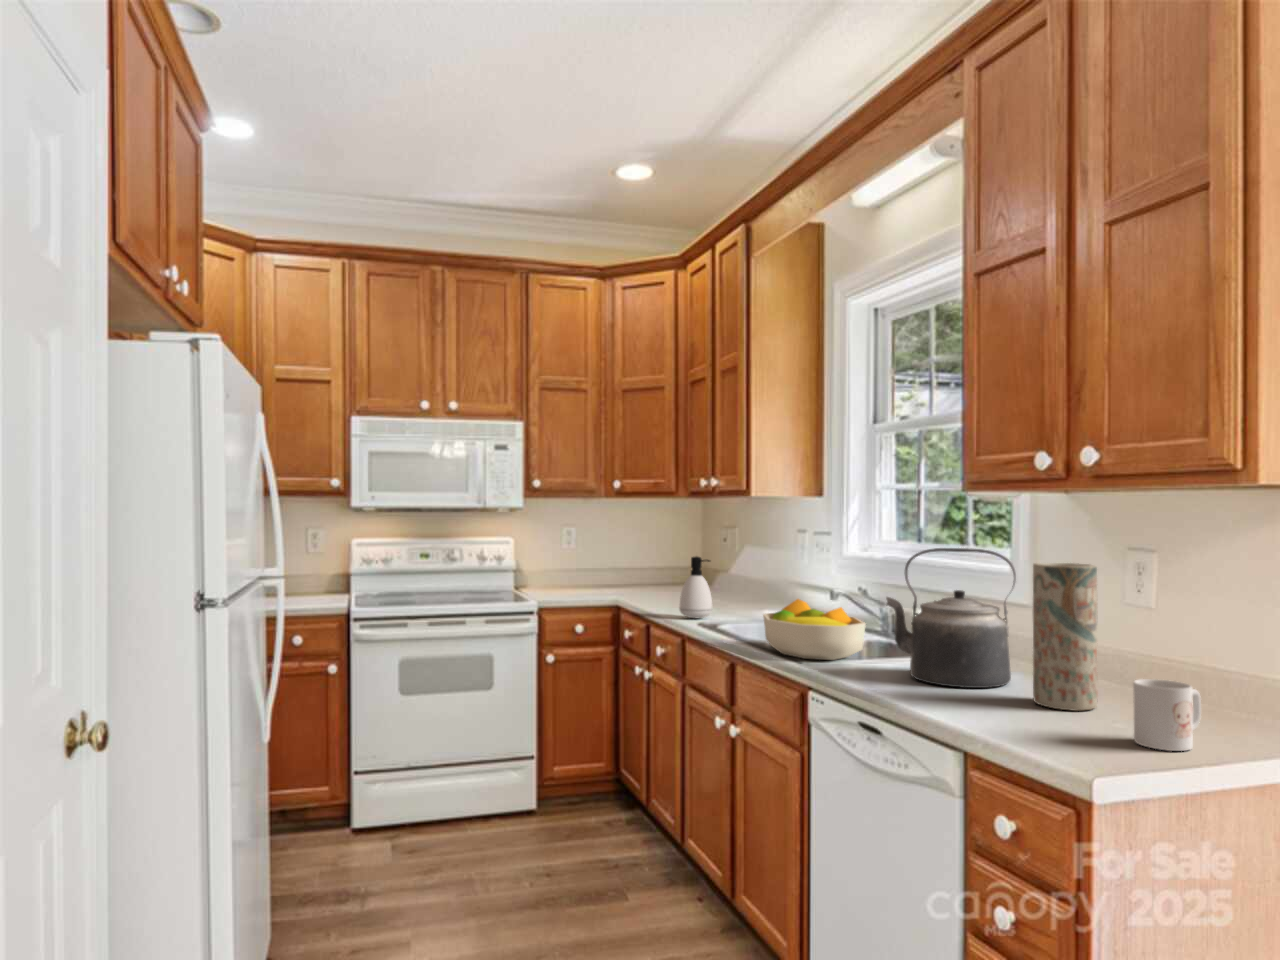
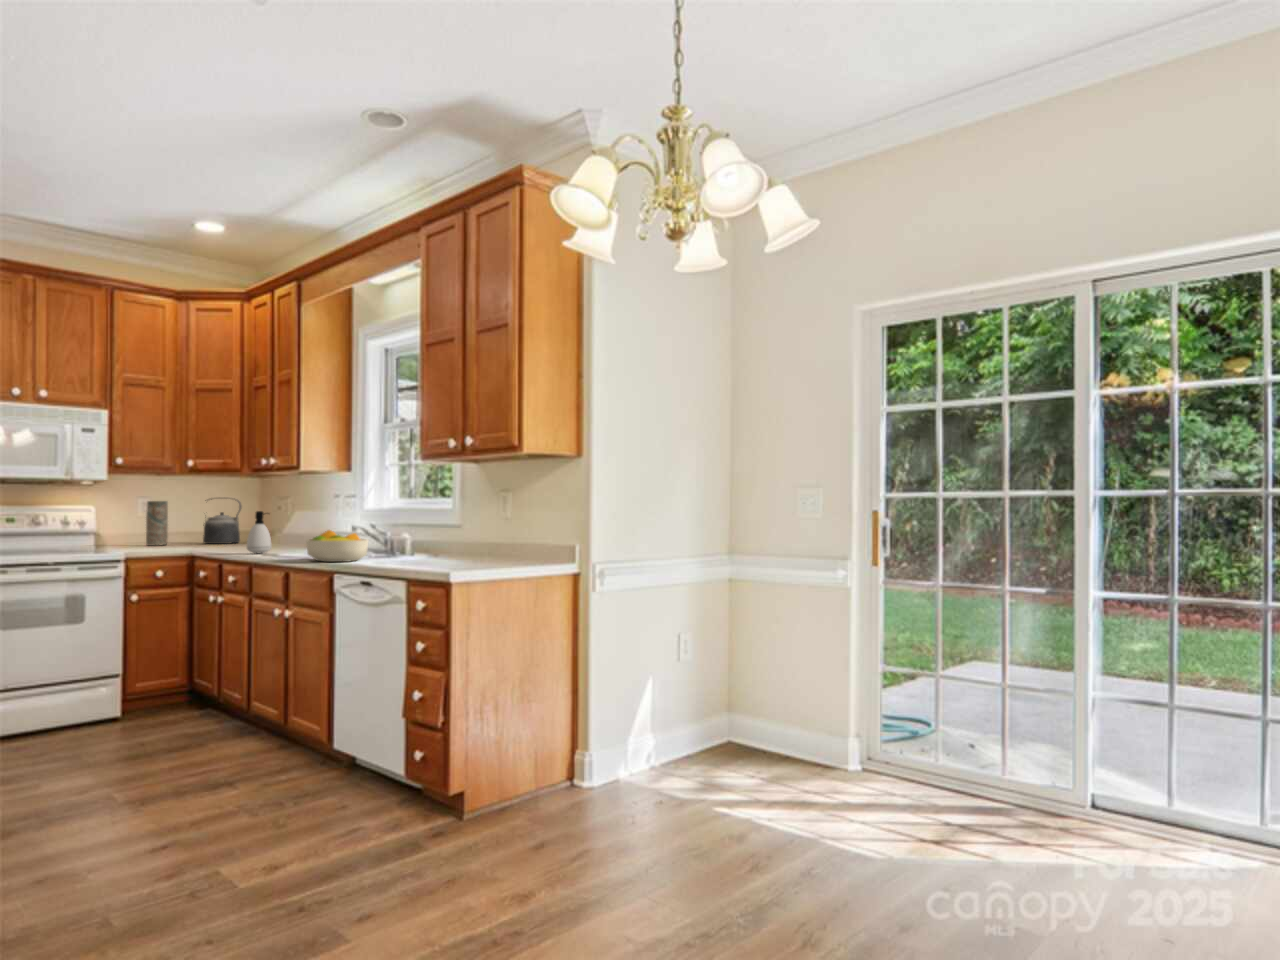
kettle: present [886,548,1016,688] -> present [203,499,241,544]
vase: present [1033,563,1098,711] -> present [146,501,168,546]
mug: present [1133,679,1201,751] -> none [477,544,507,572]

